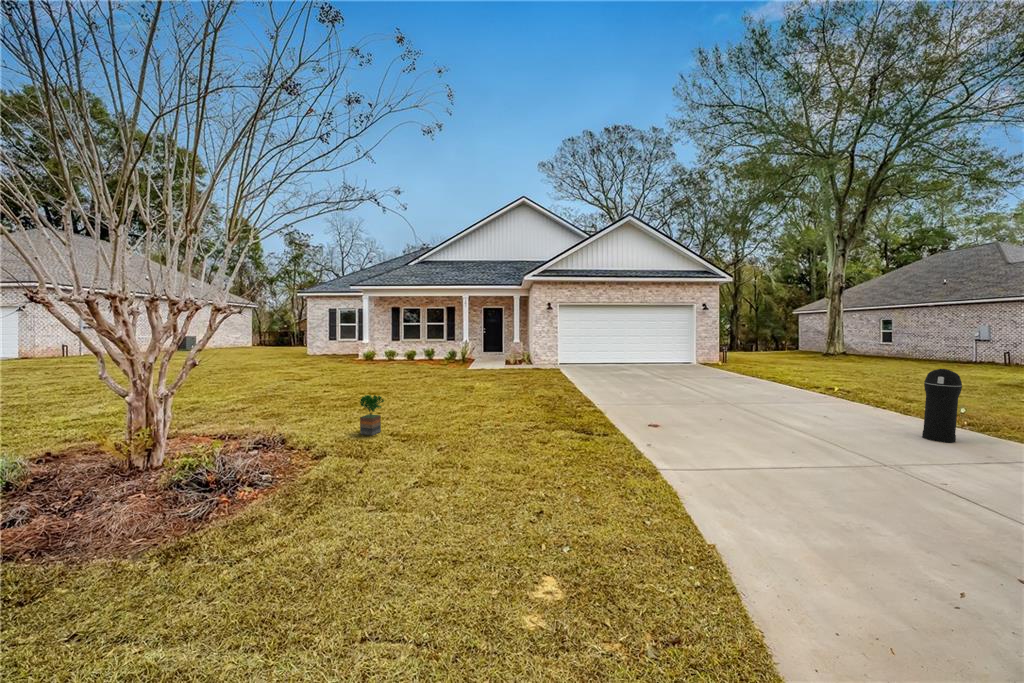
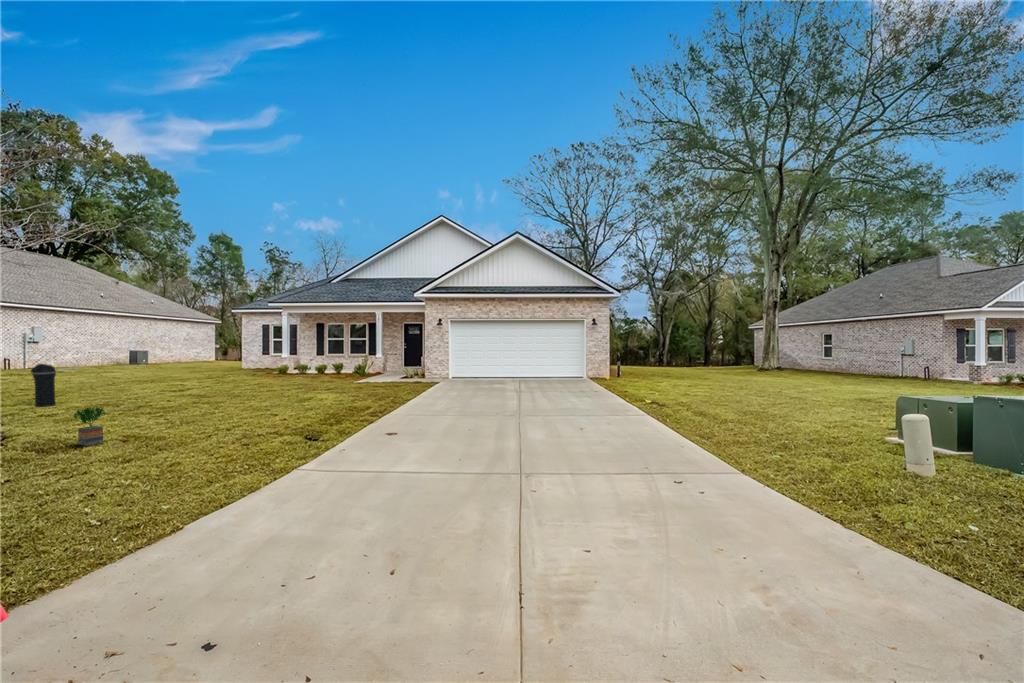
trash can: present [922,369,962,443] -> present [31,364,56,407]

